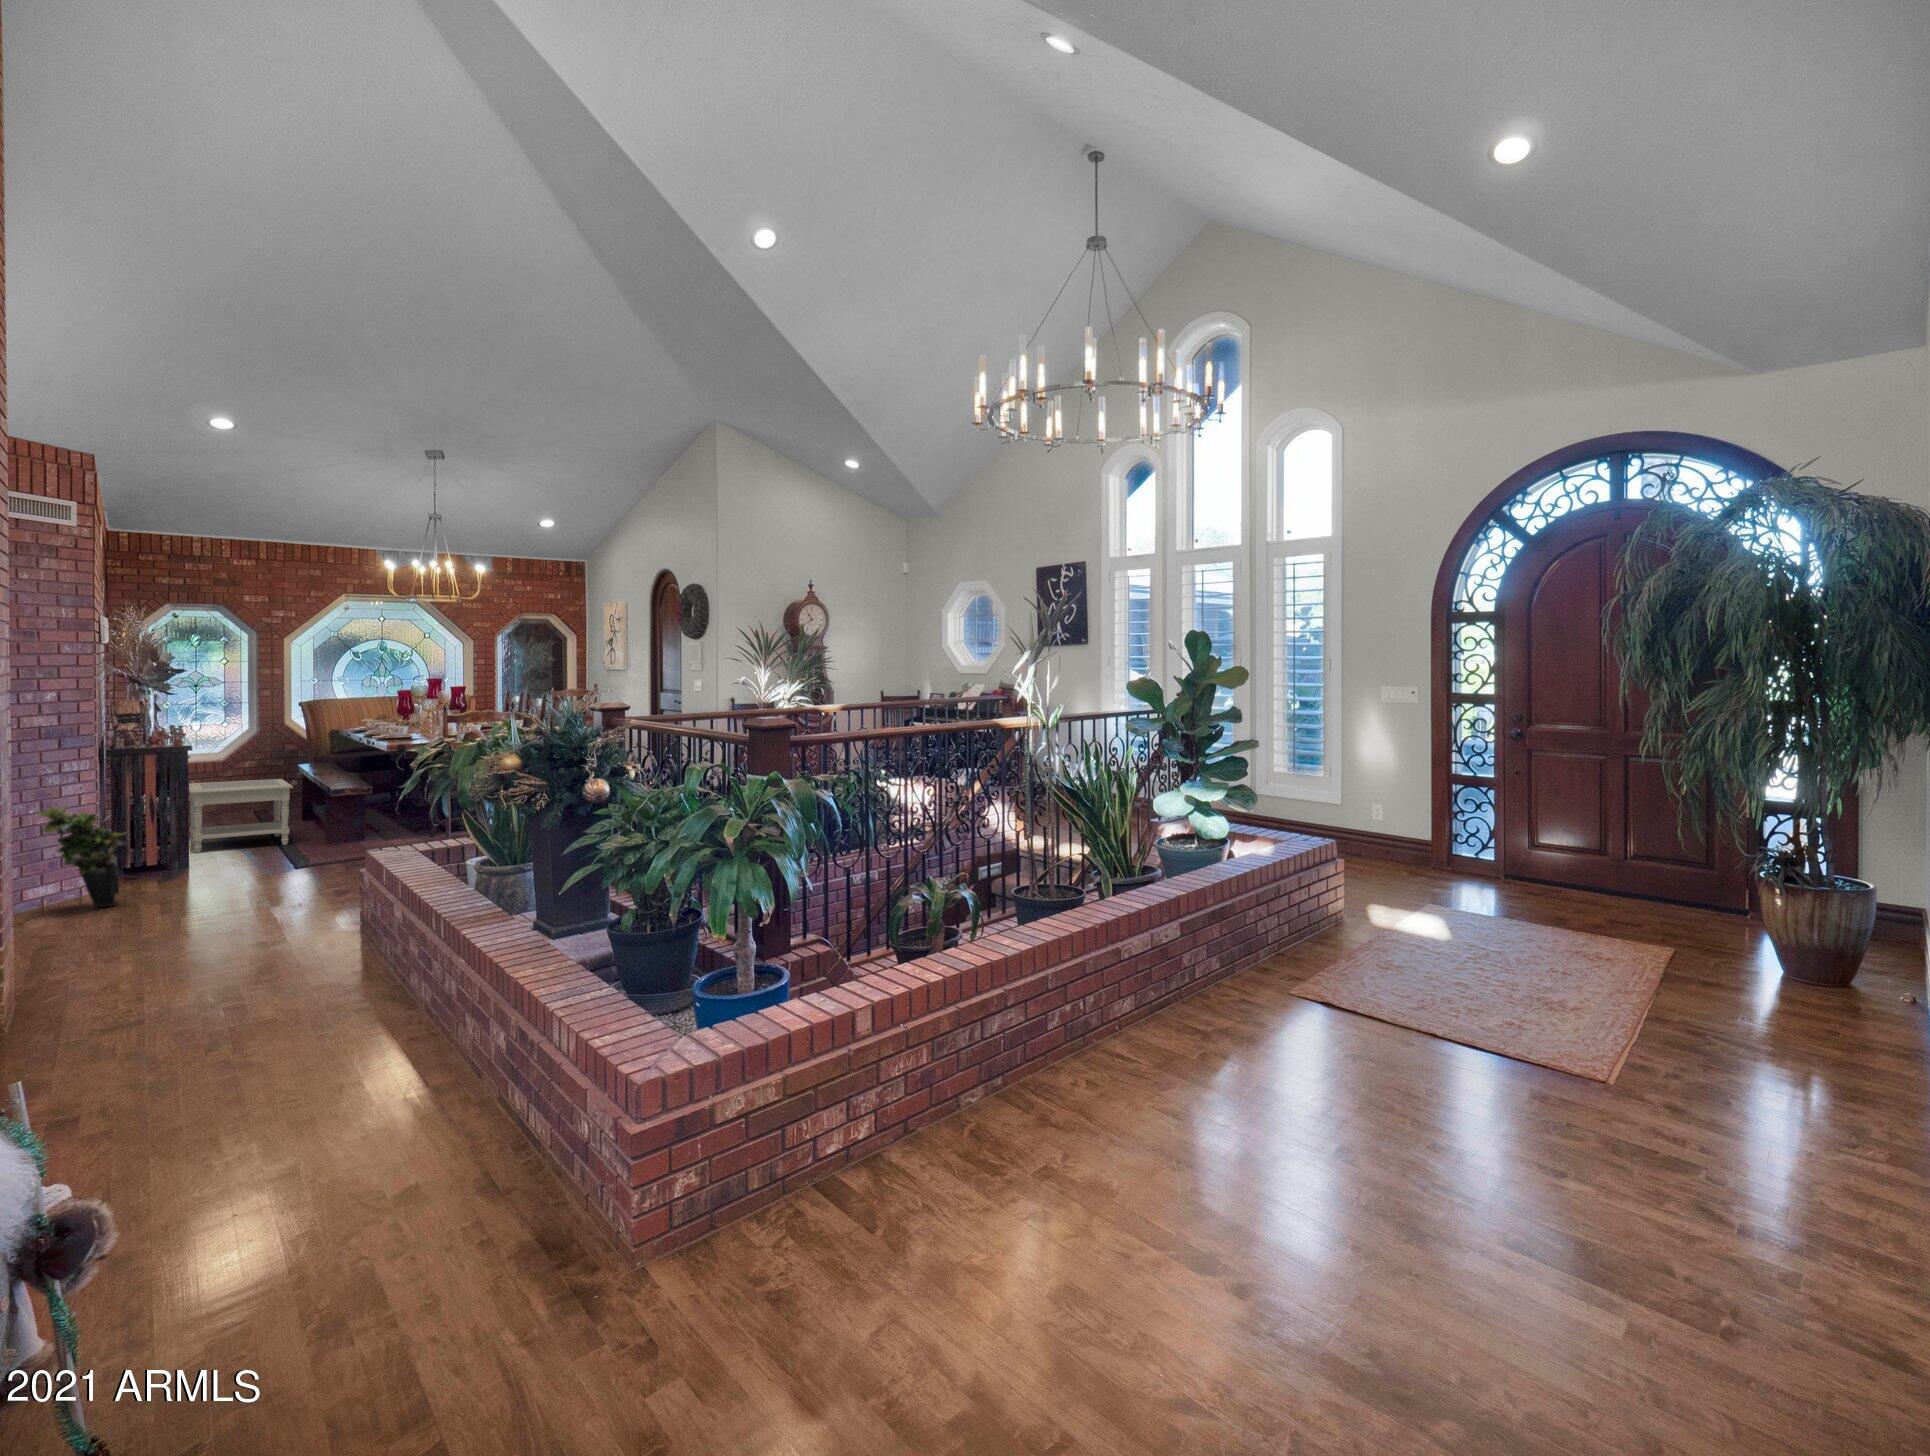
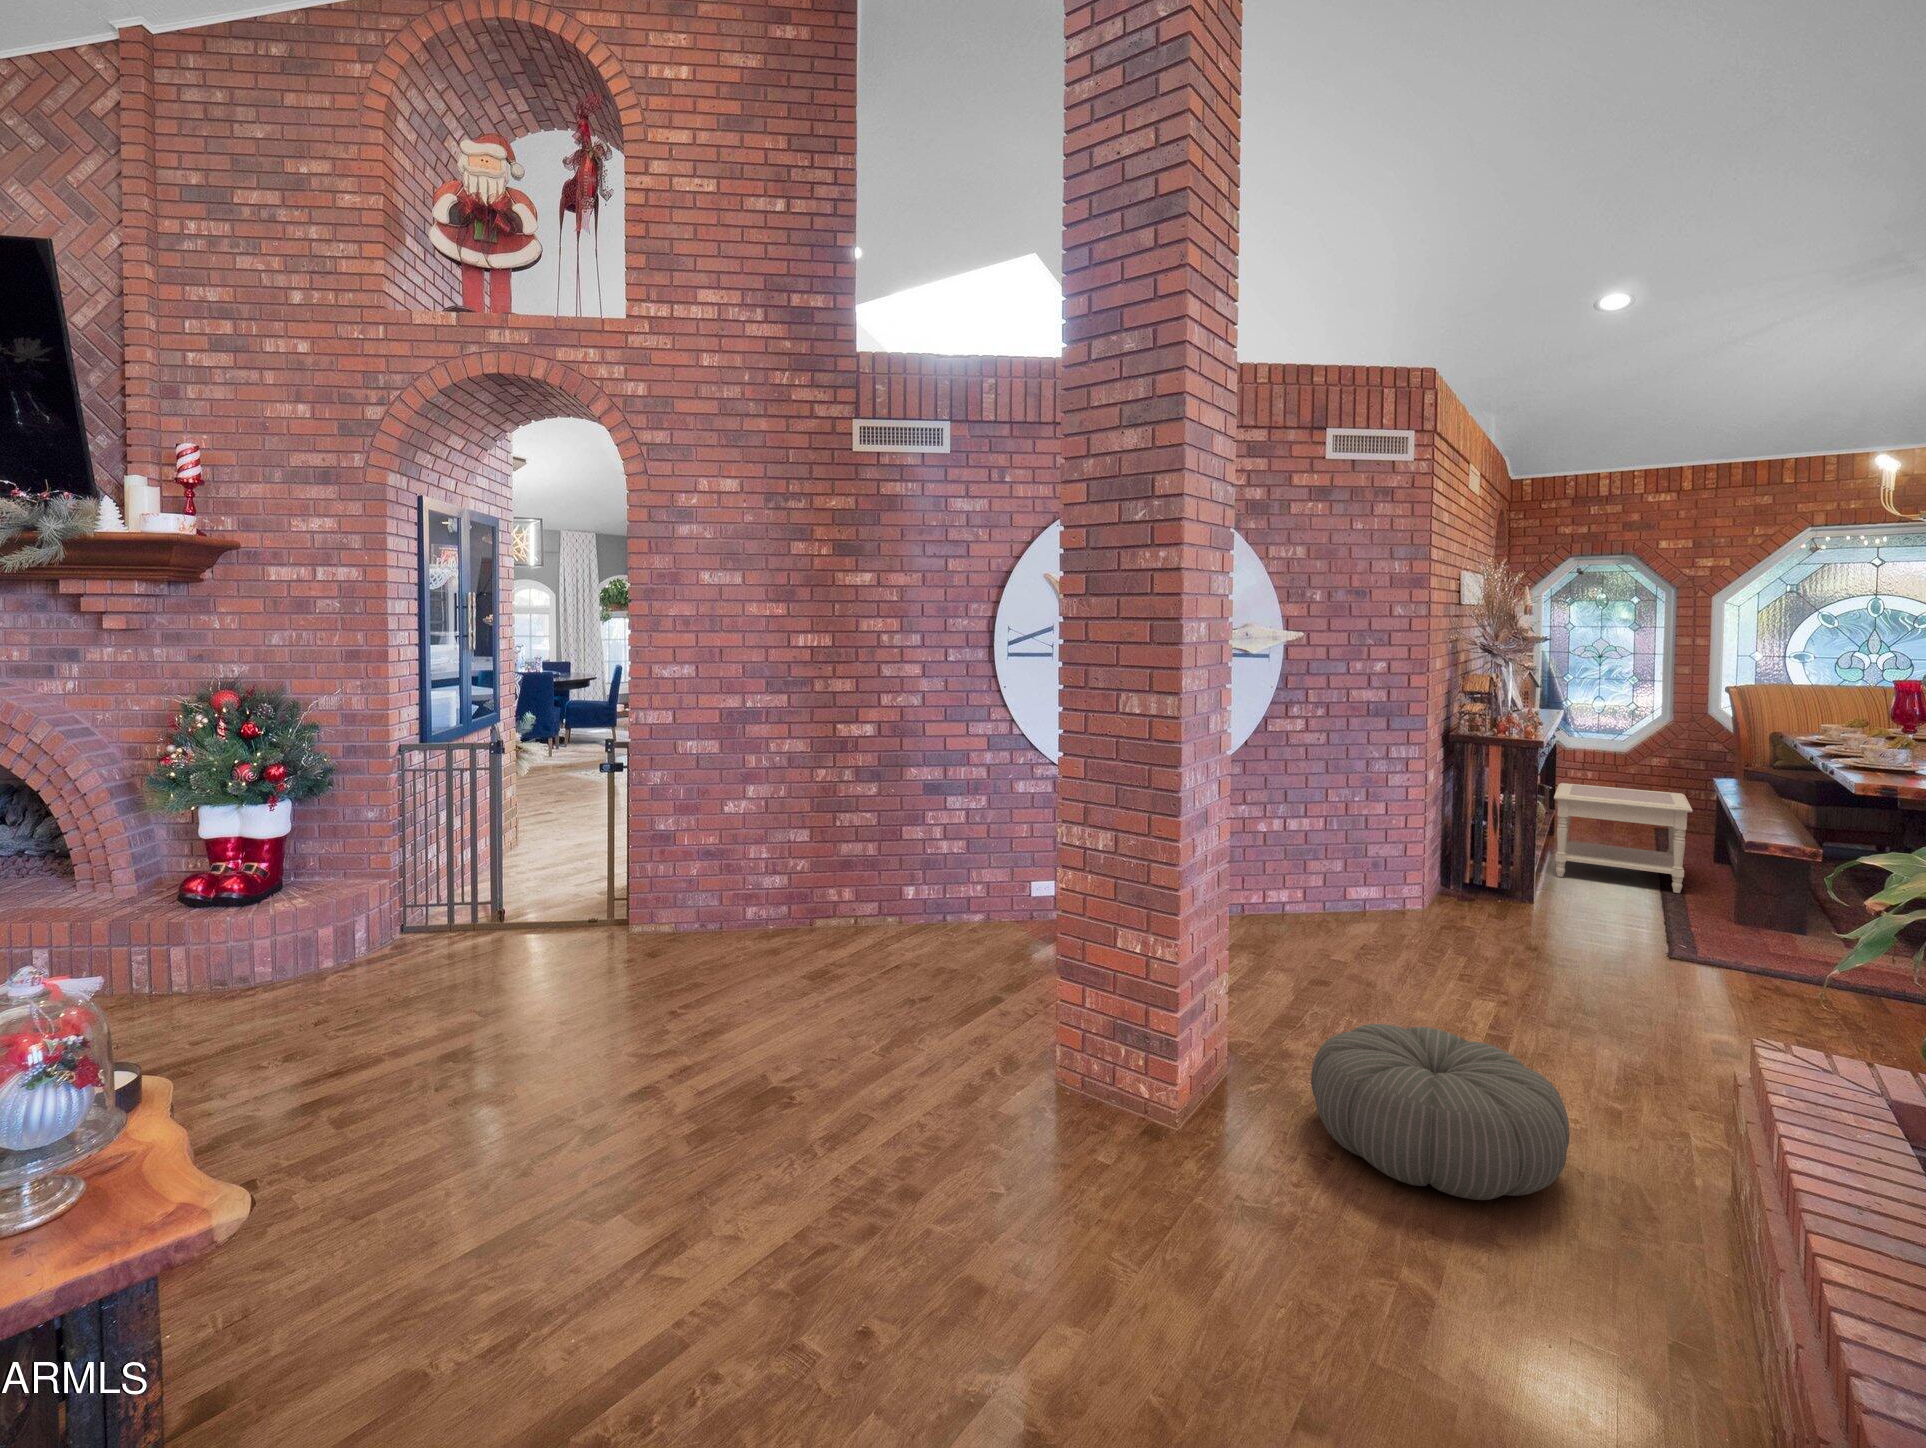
potted plant: present [37,806,125,907] -> none [1354,799,1445,940]
pouf: none [104,911,281,992] -> present [1311,1024,1569,1200]

